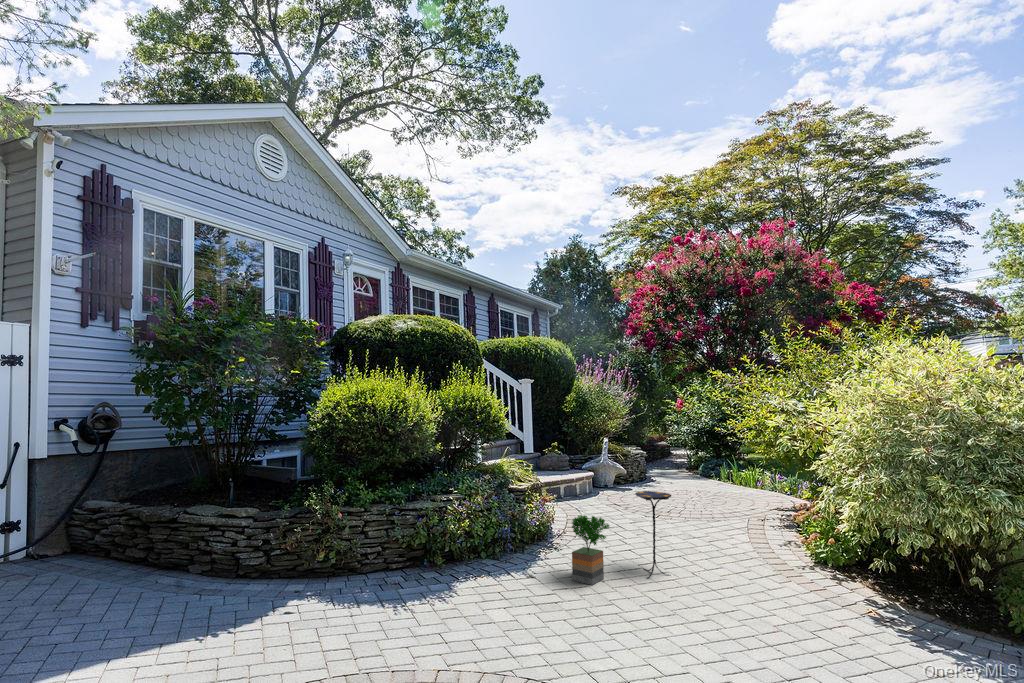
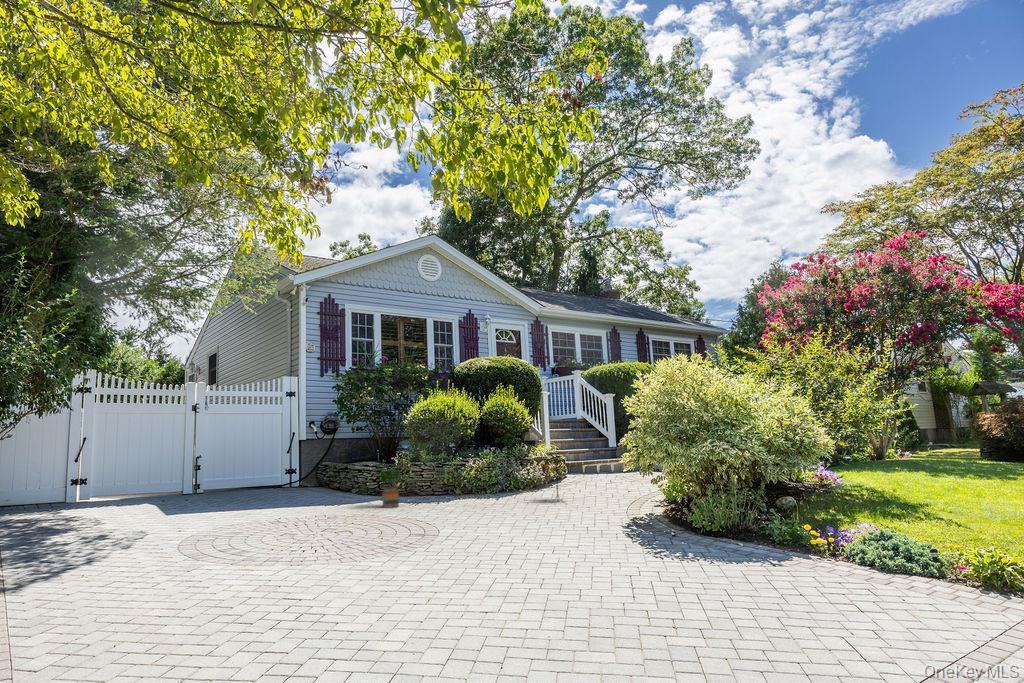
potted tree: present [572,515,609,585] -> present [378,469,402,508]

